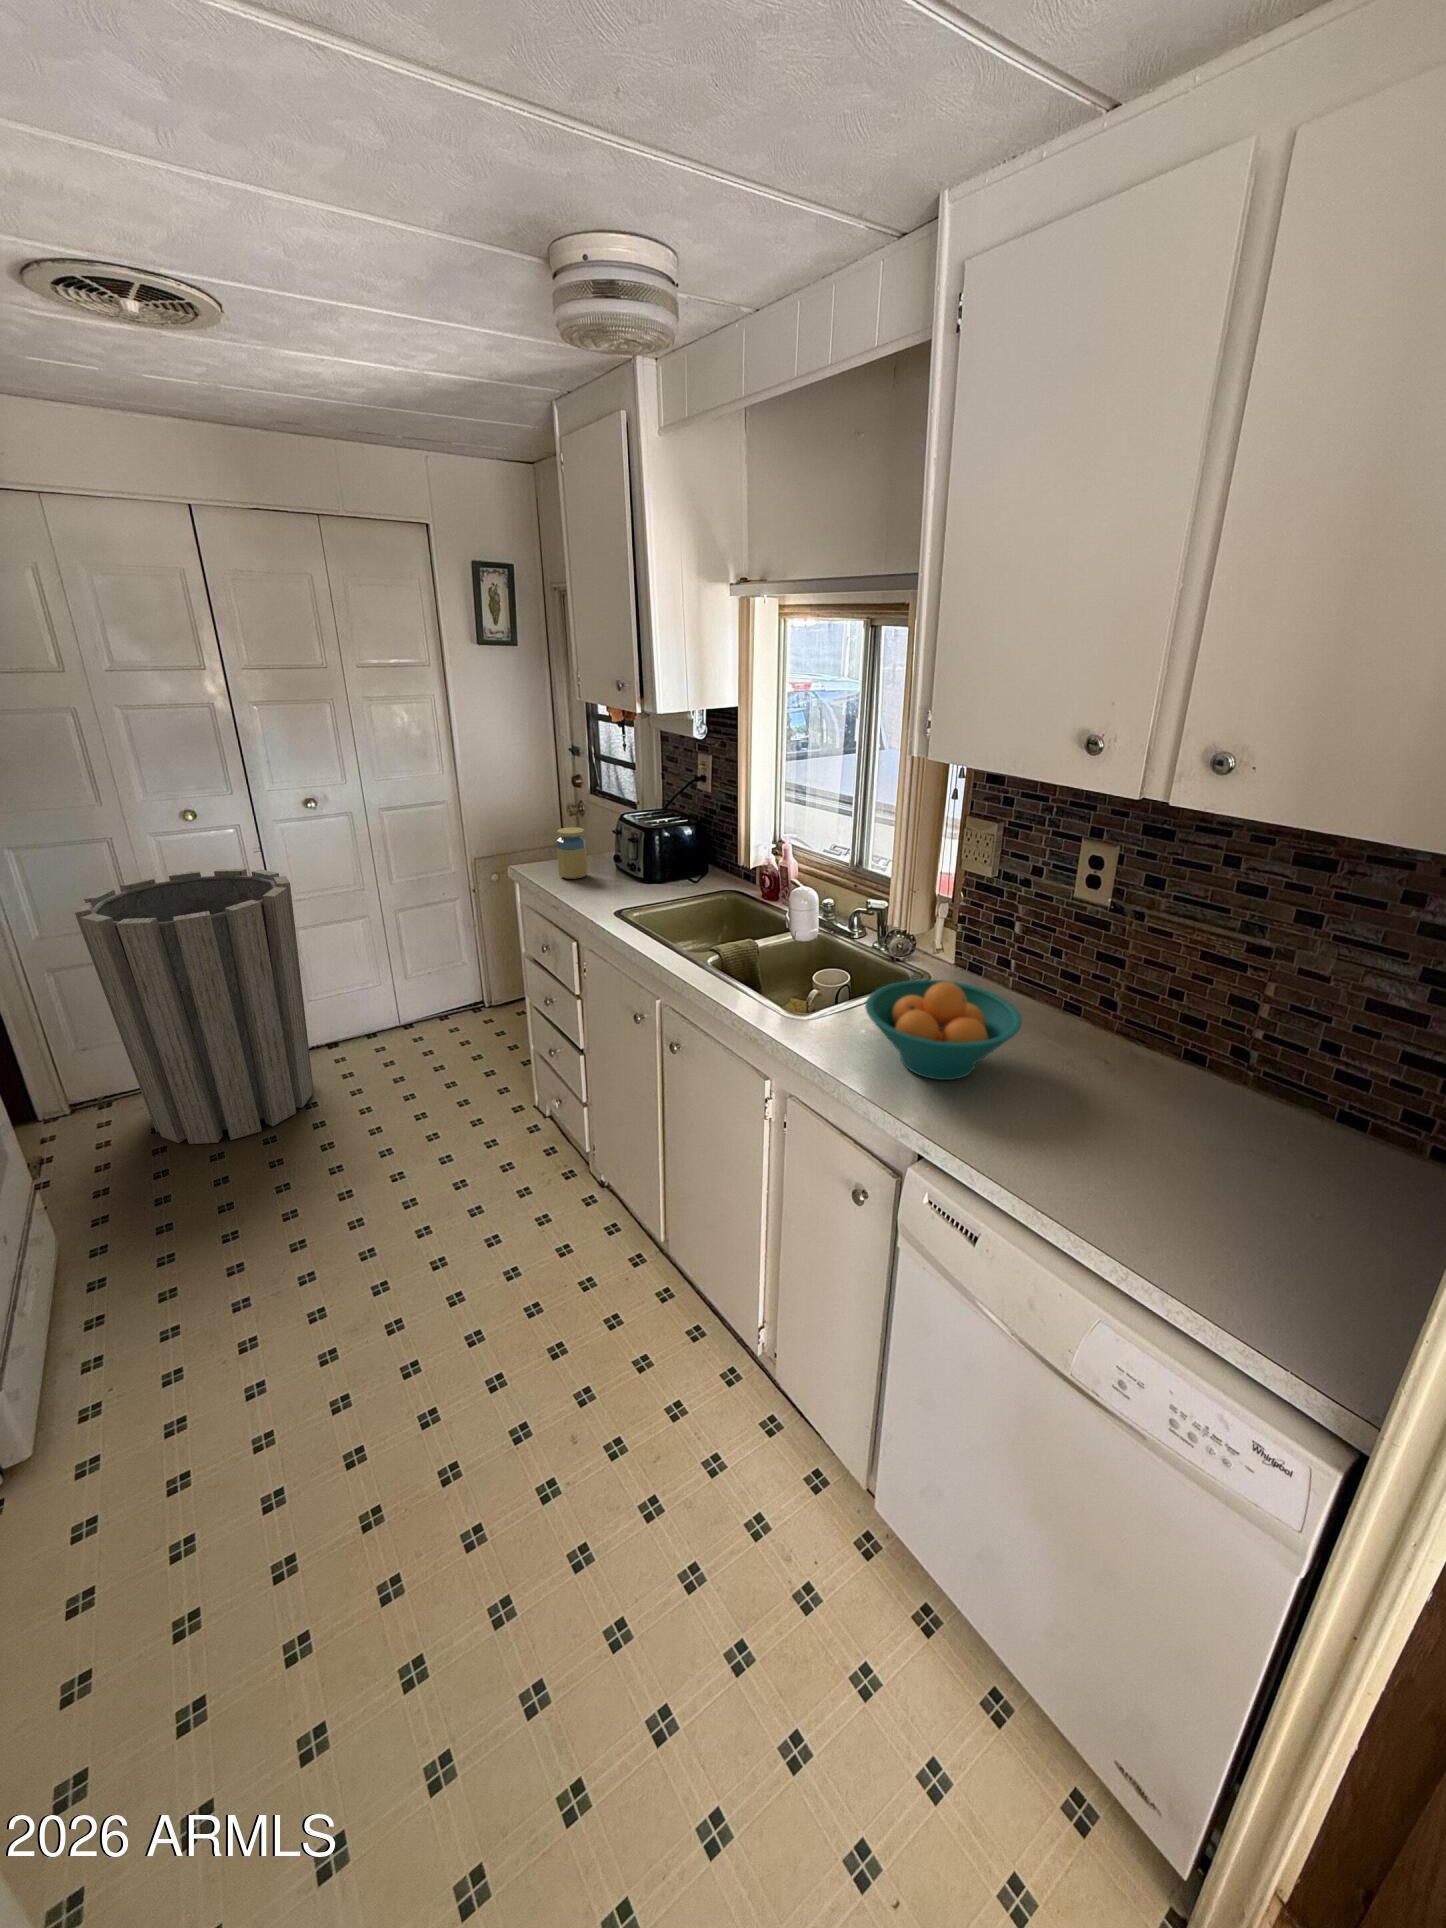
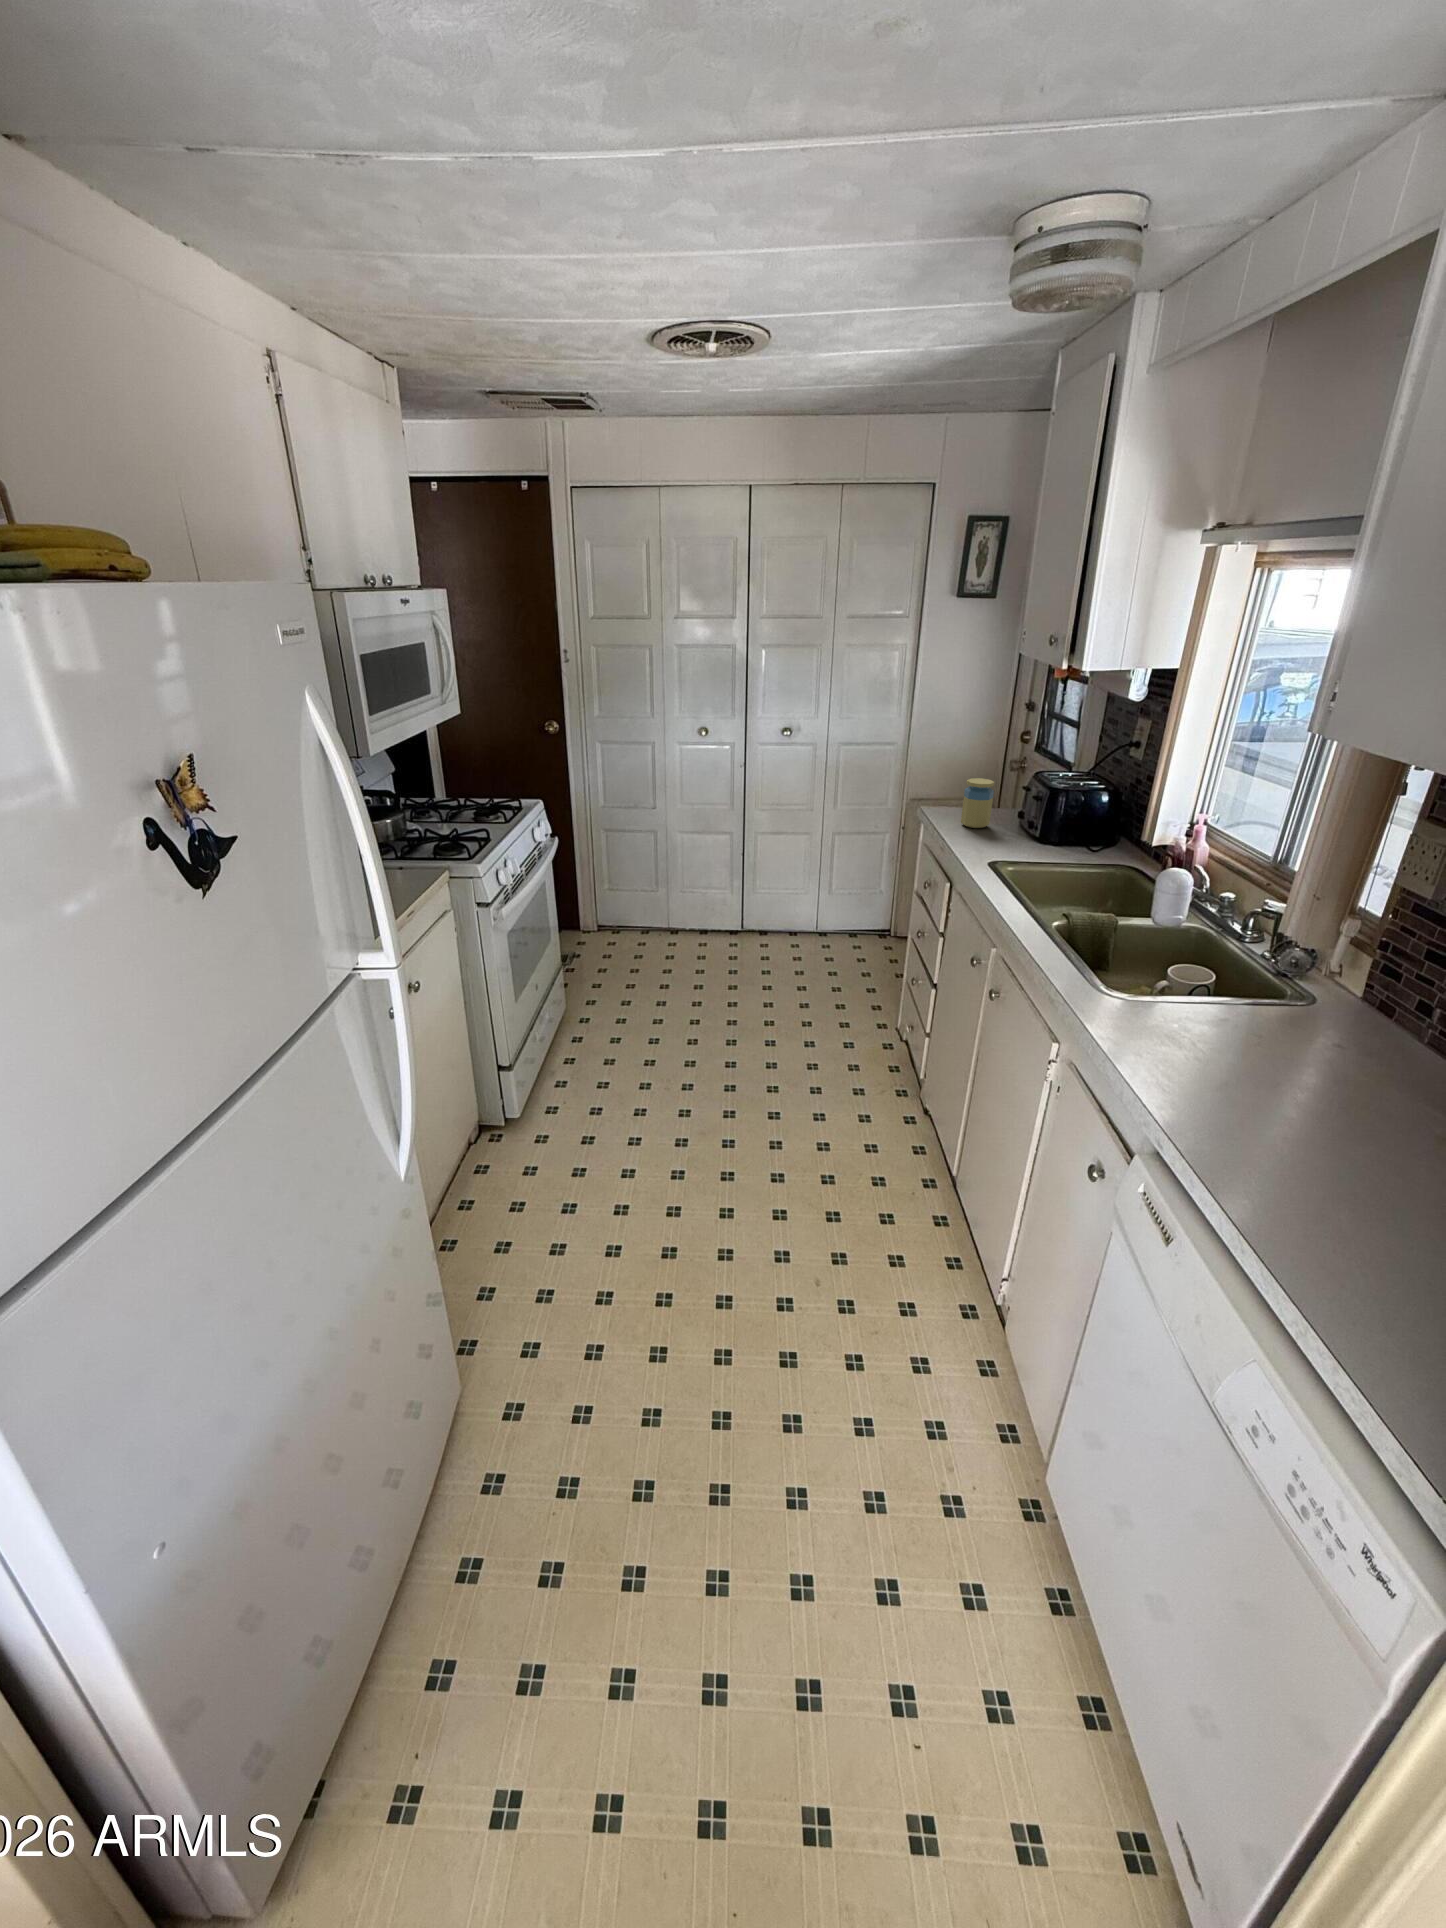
trash can: present [75,869,313,1144] -> none [617,775,754,982]
fruit bowl: present [865,980,1022,1080] -> none [1160,984,1363,1100]

